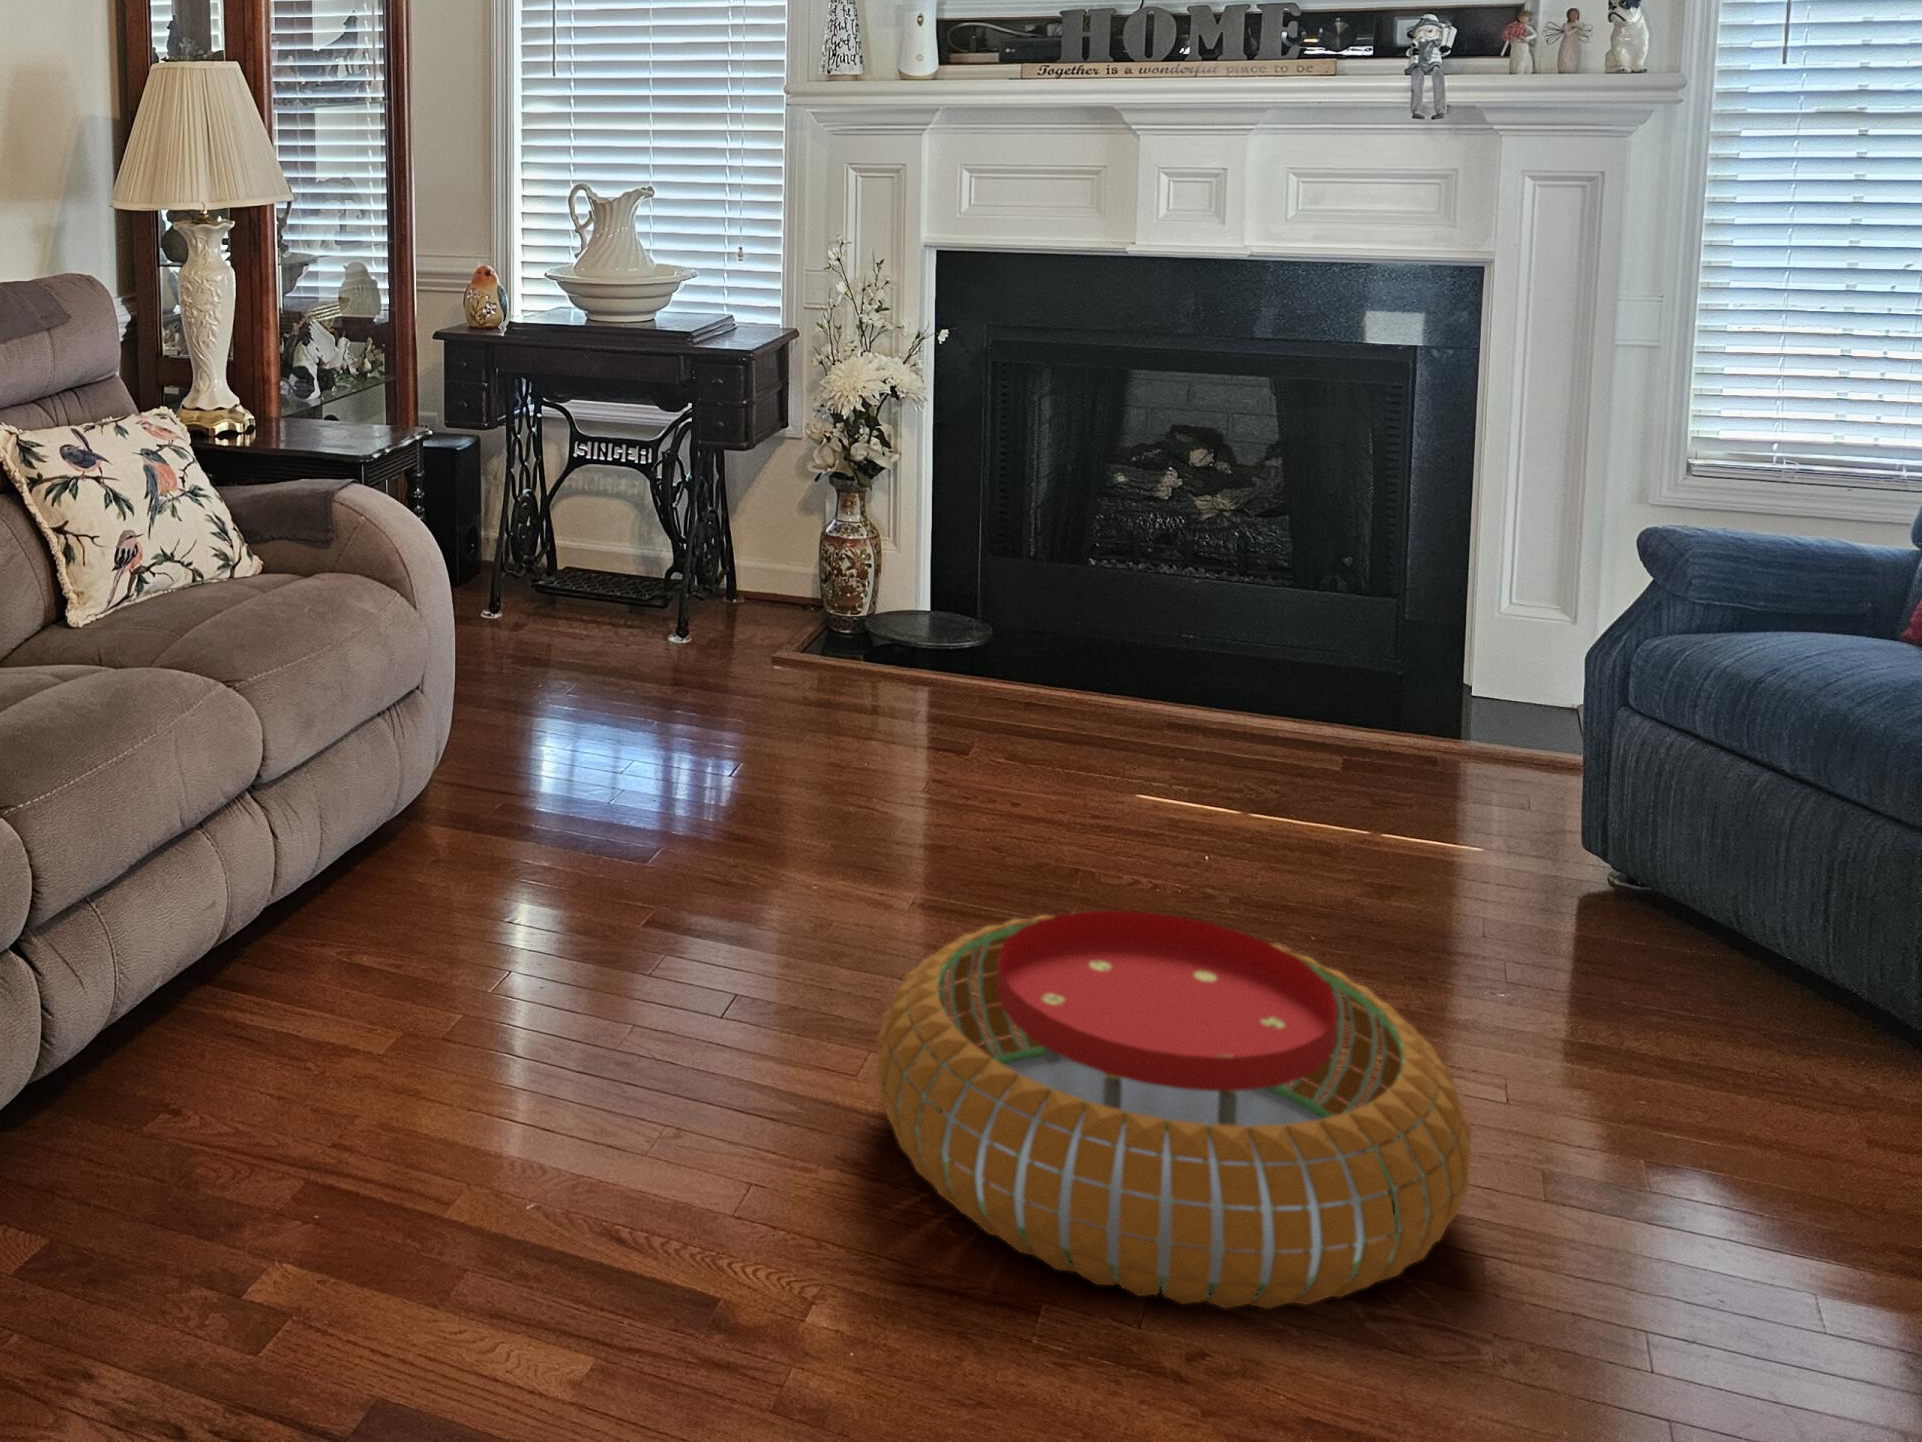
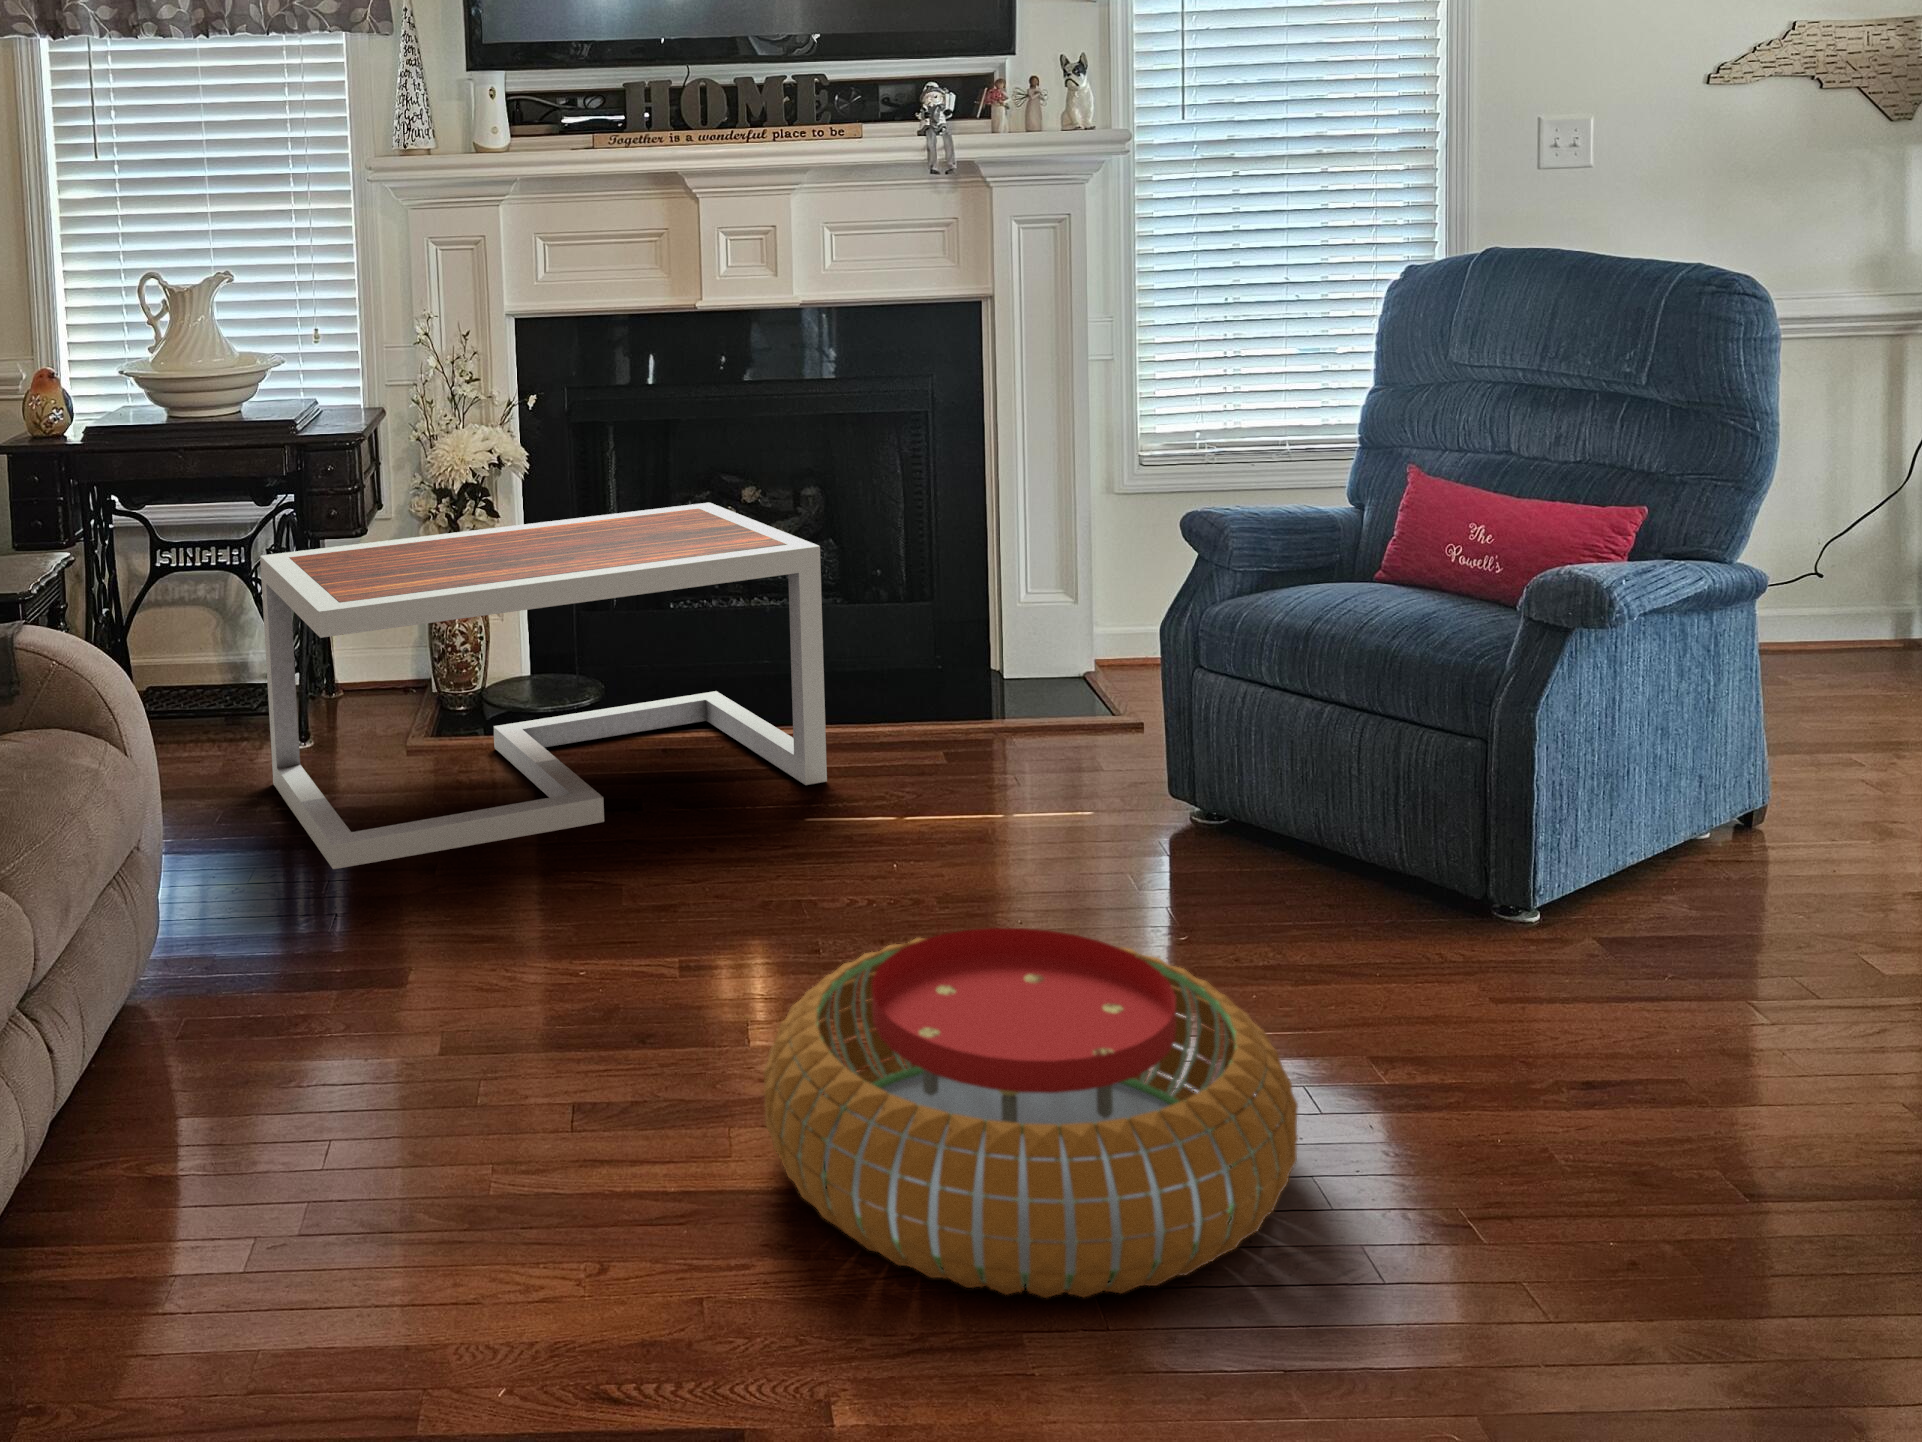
coffee table: none [634,456,1193,763] -> present [260,503,827,869]

